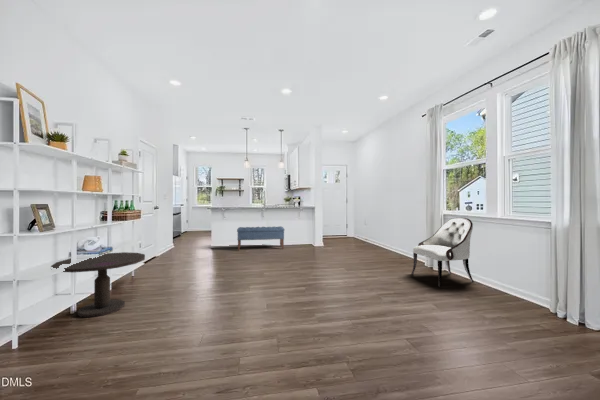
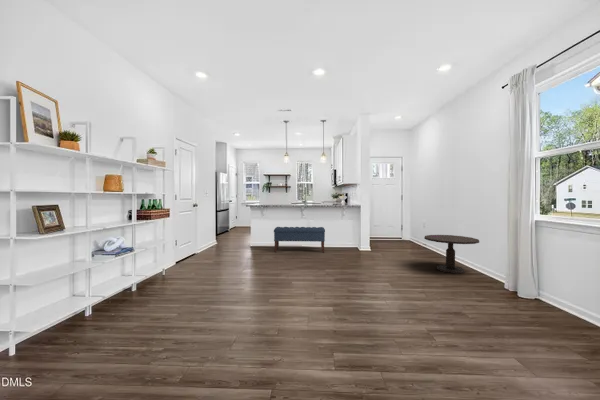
armchair: present [412,217,474,287] -> none [480,225,579,322]
side table: present [51,252,145,317] -> present [424,235,479,273]

